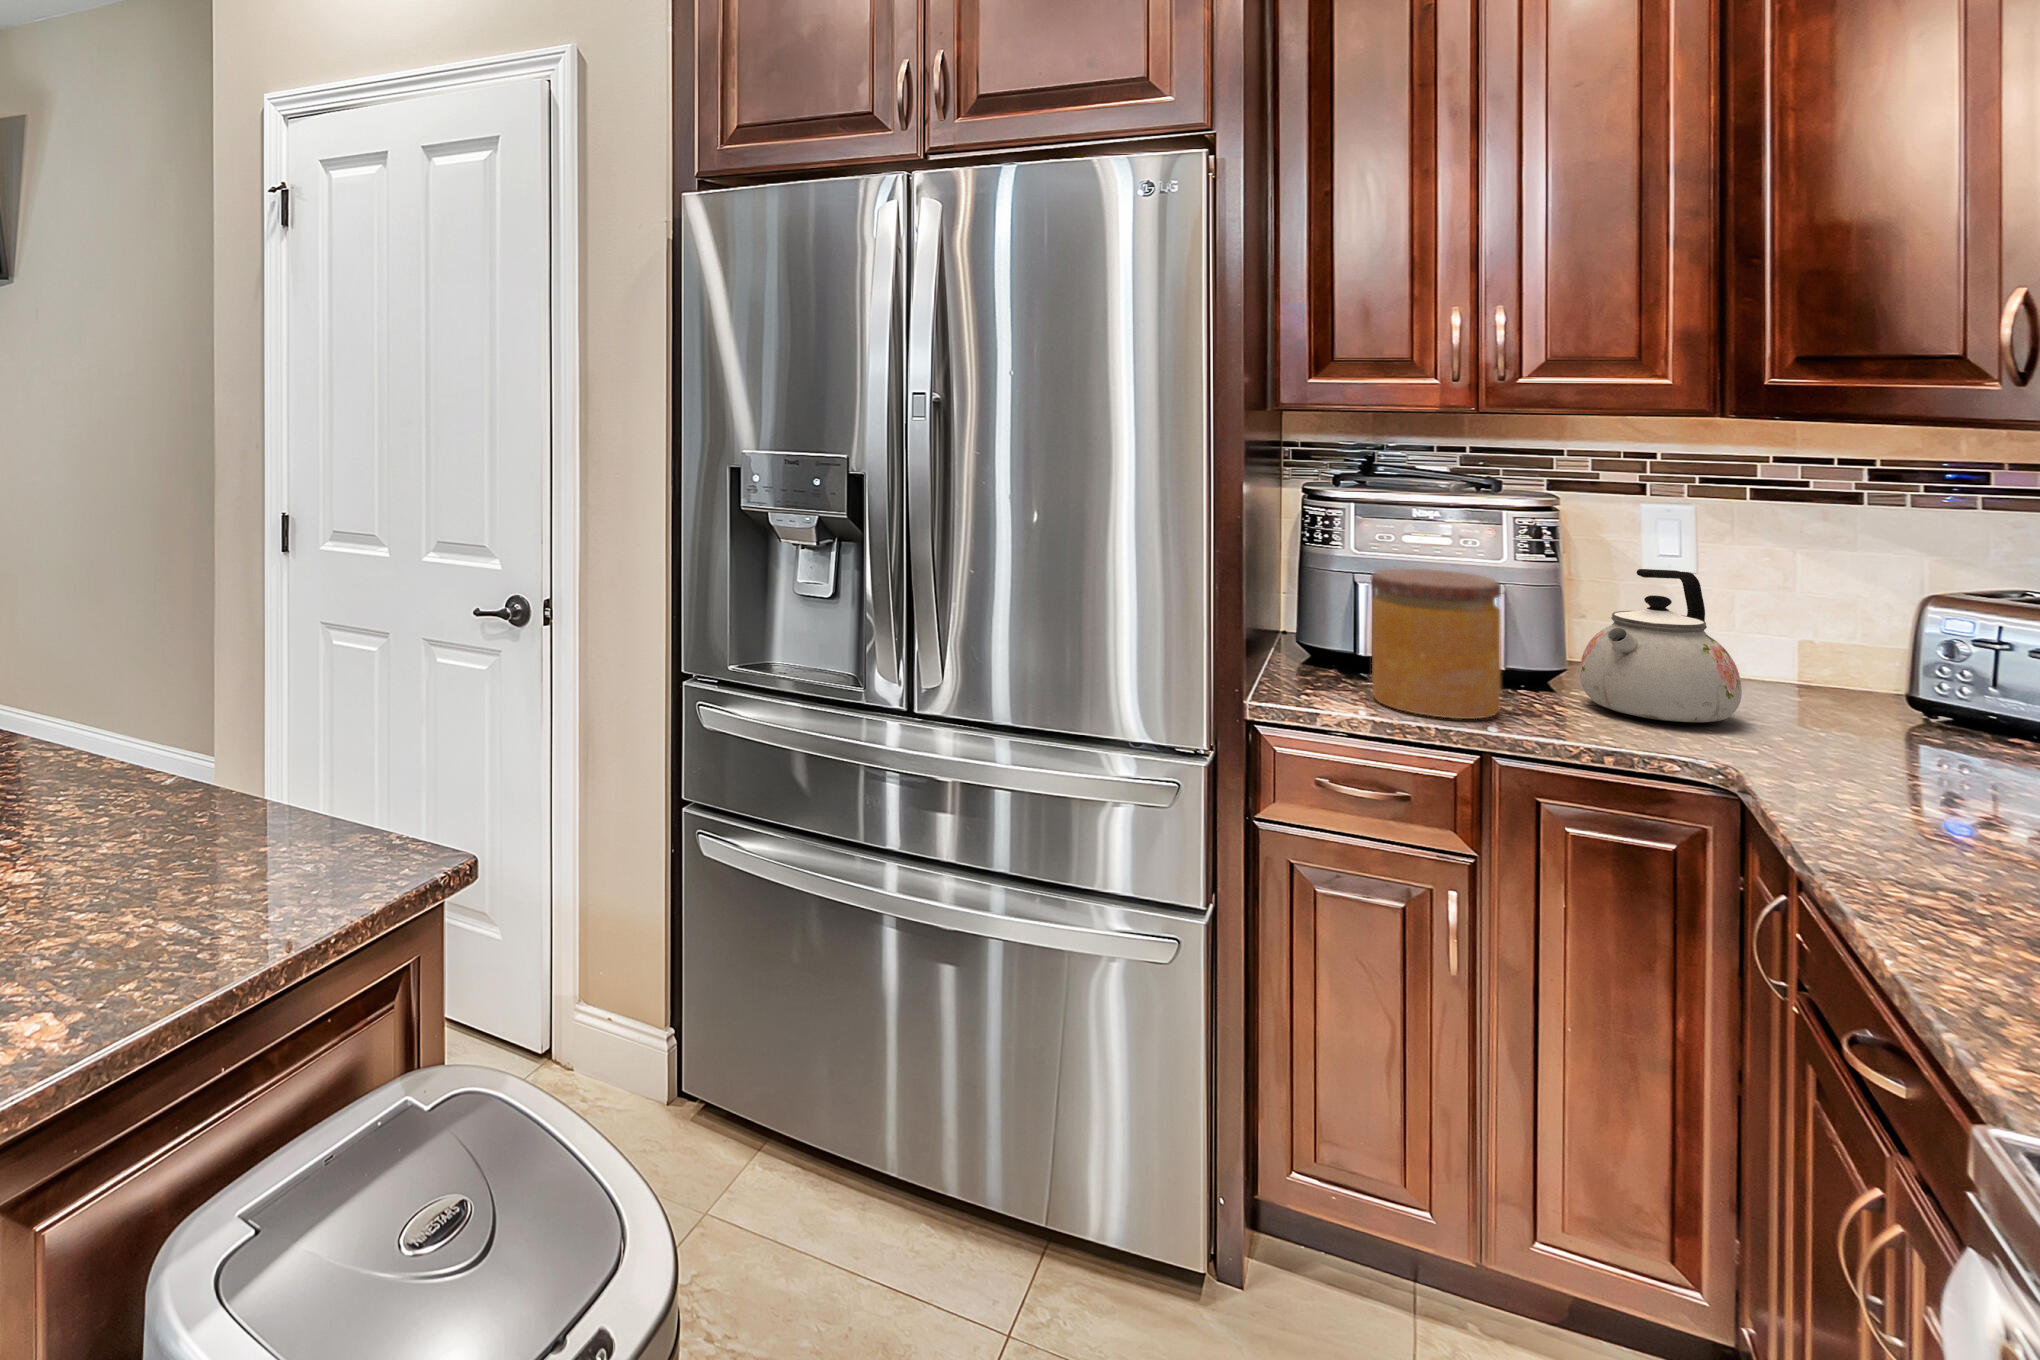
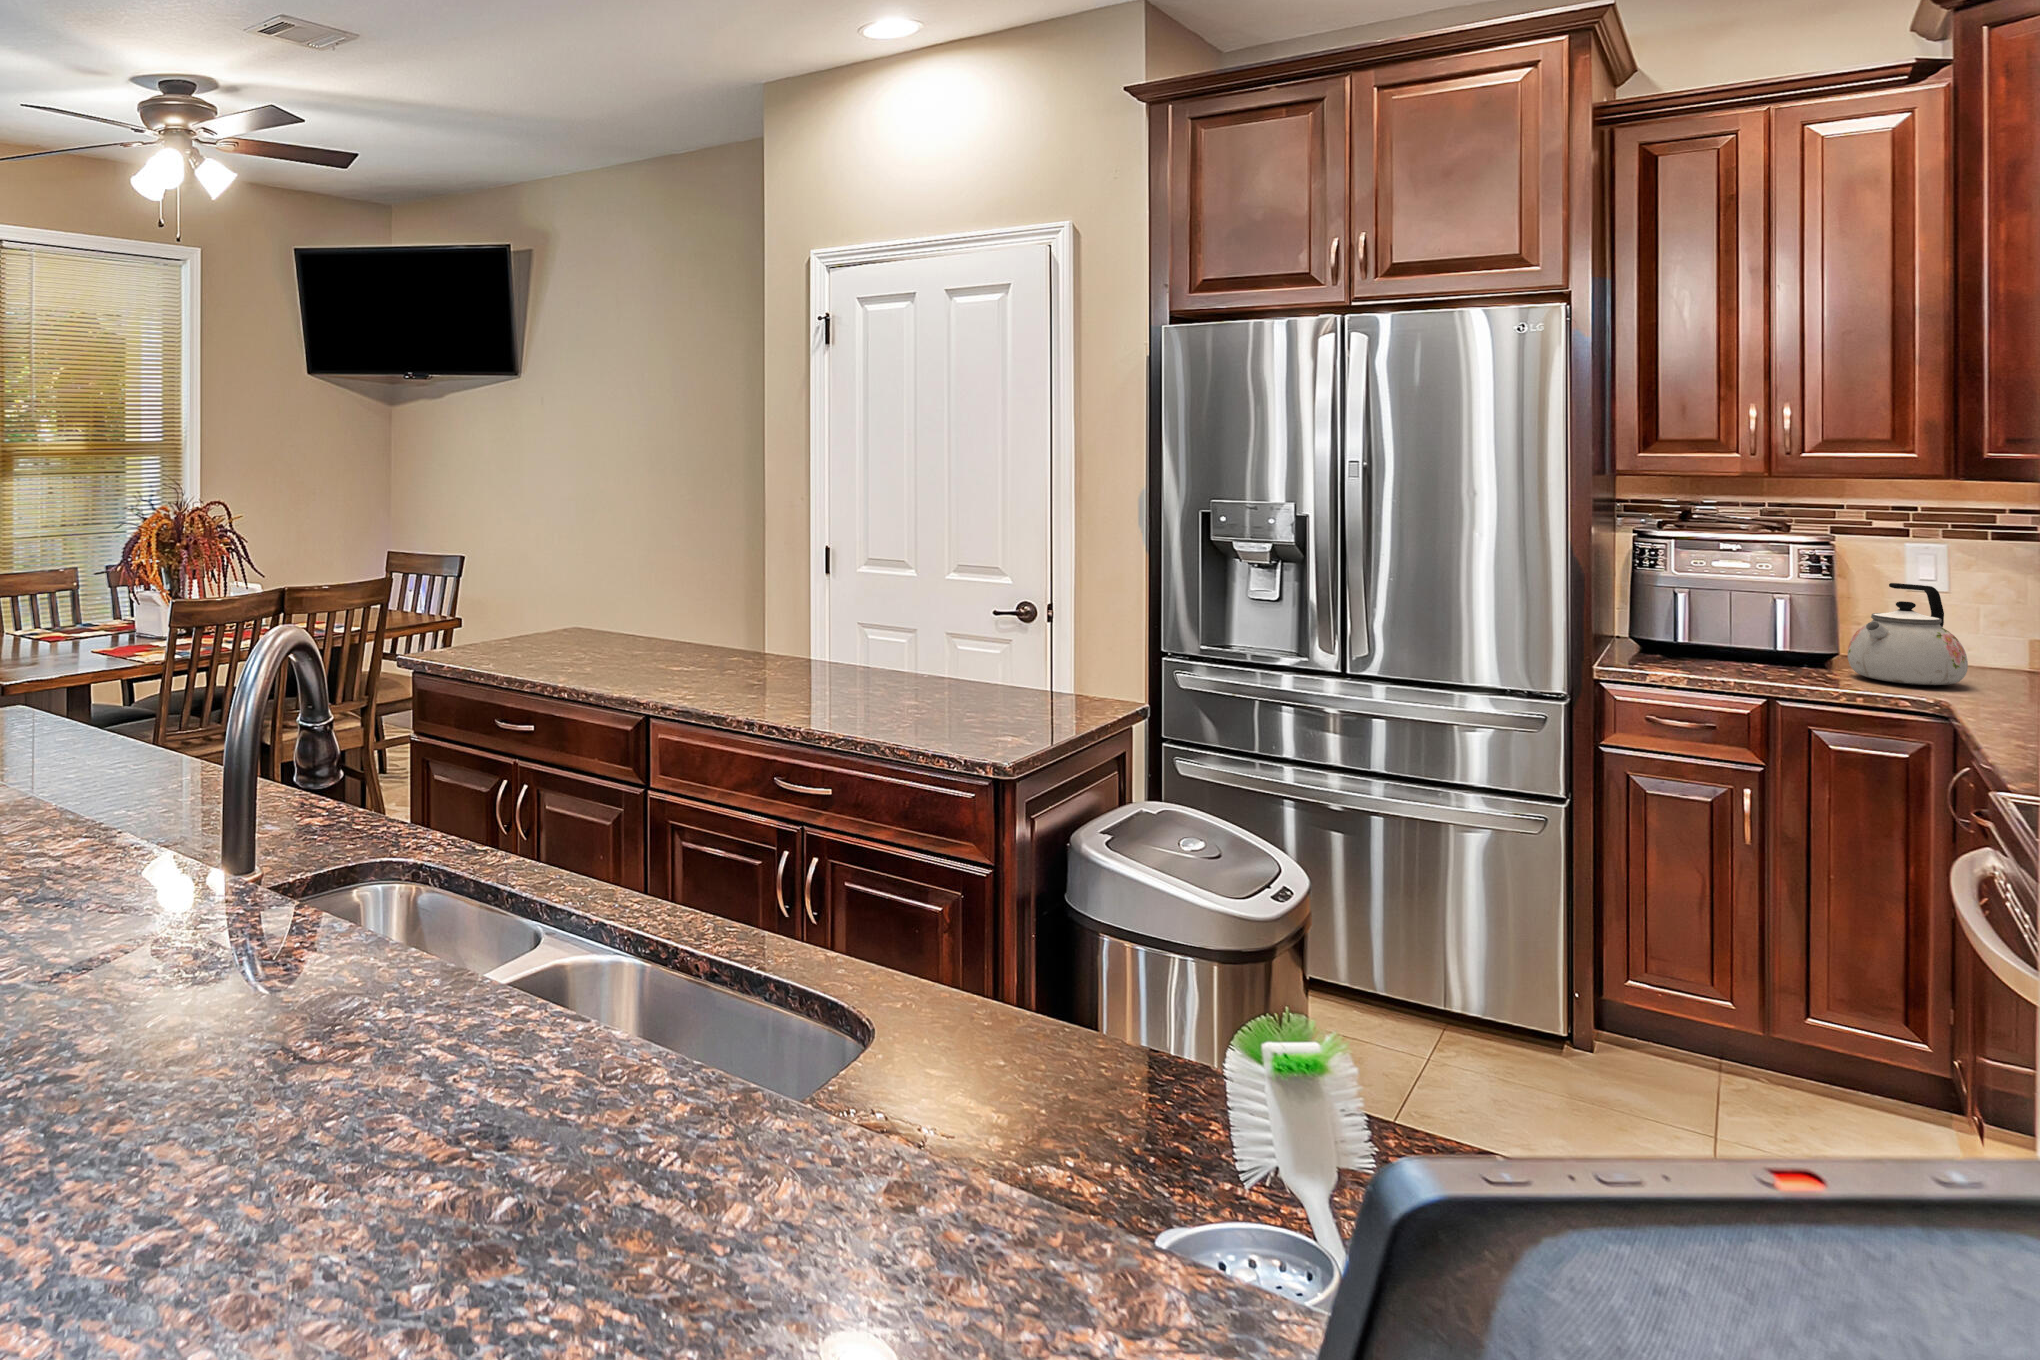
jar: present [1371,569,1501,719] -> none [1688,583,1785,680]

